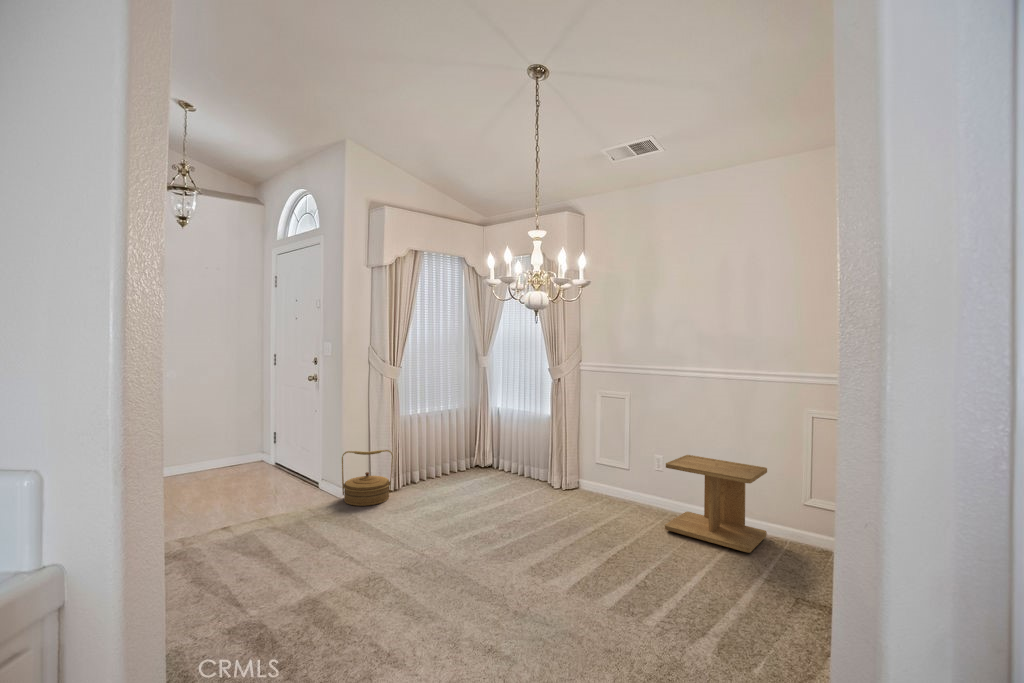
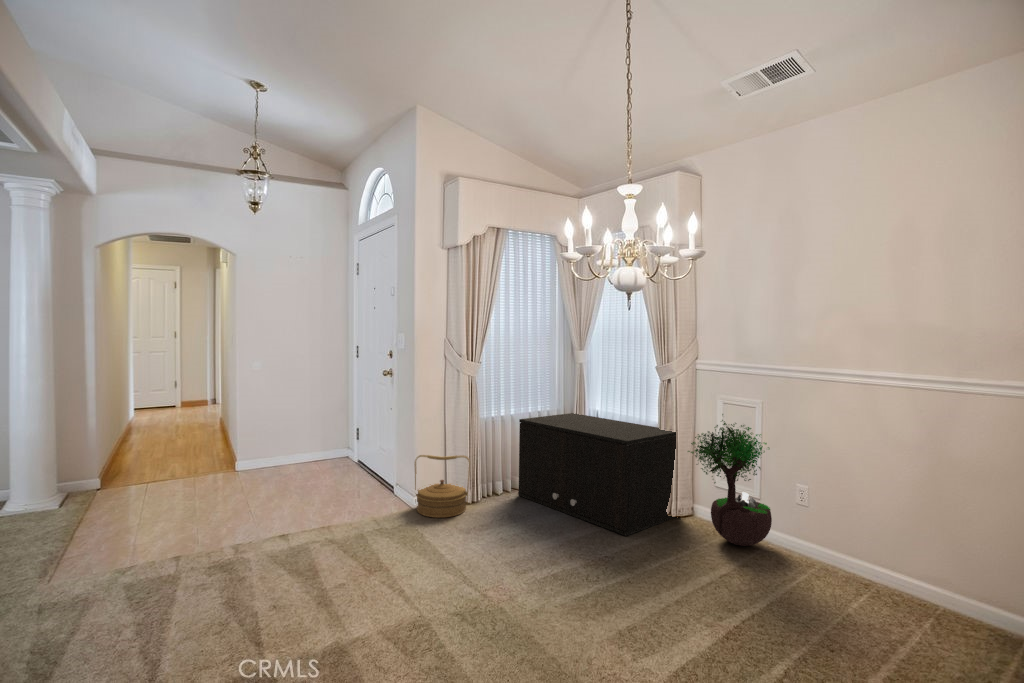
potted tree: none [575,406,637,508] -> present [688,414,772,546]
storage cabinet: none [433,410,568,508] -> present [518,413,676,536]
side table: present [665,455,767,553] -> none [811,484,973,632]

